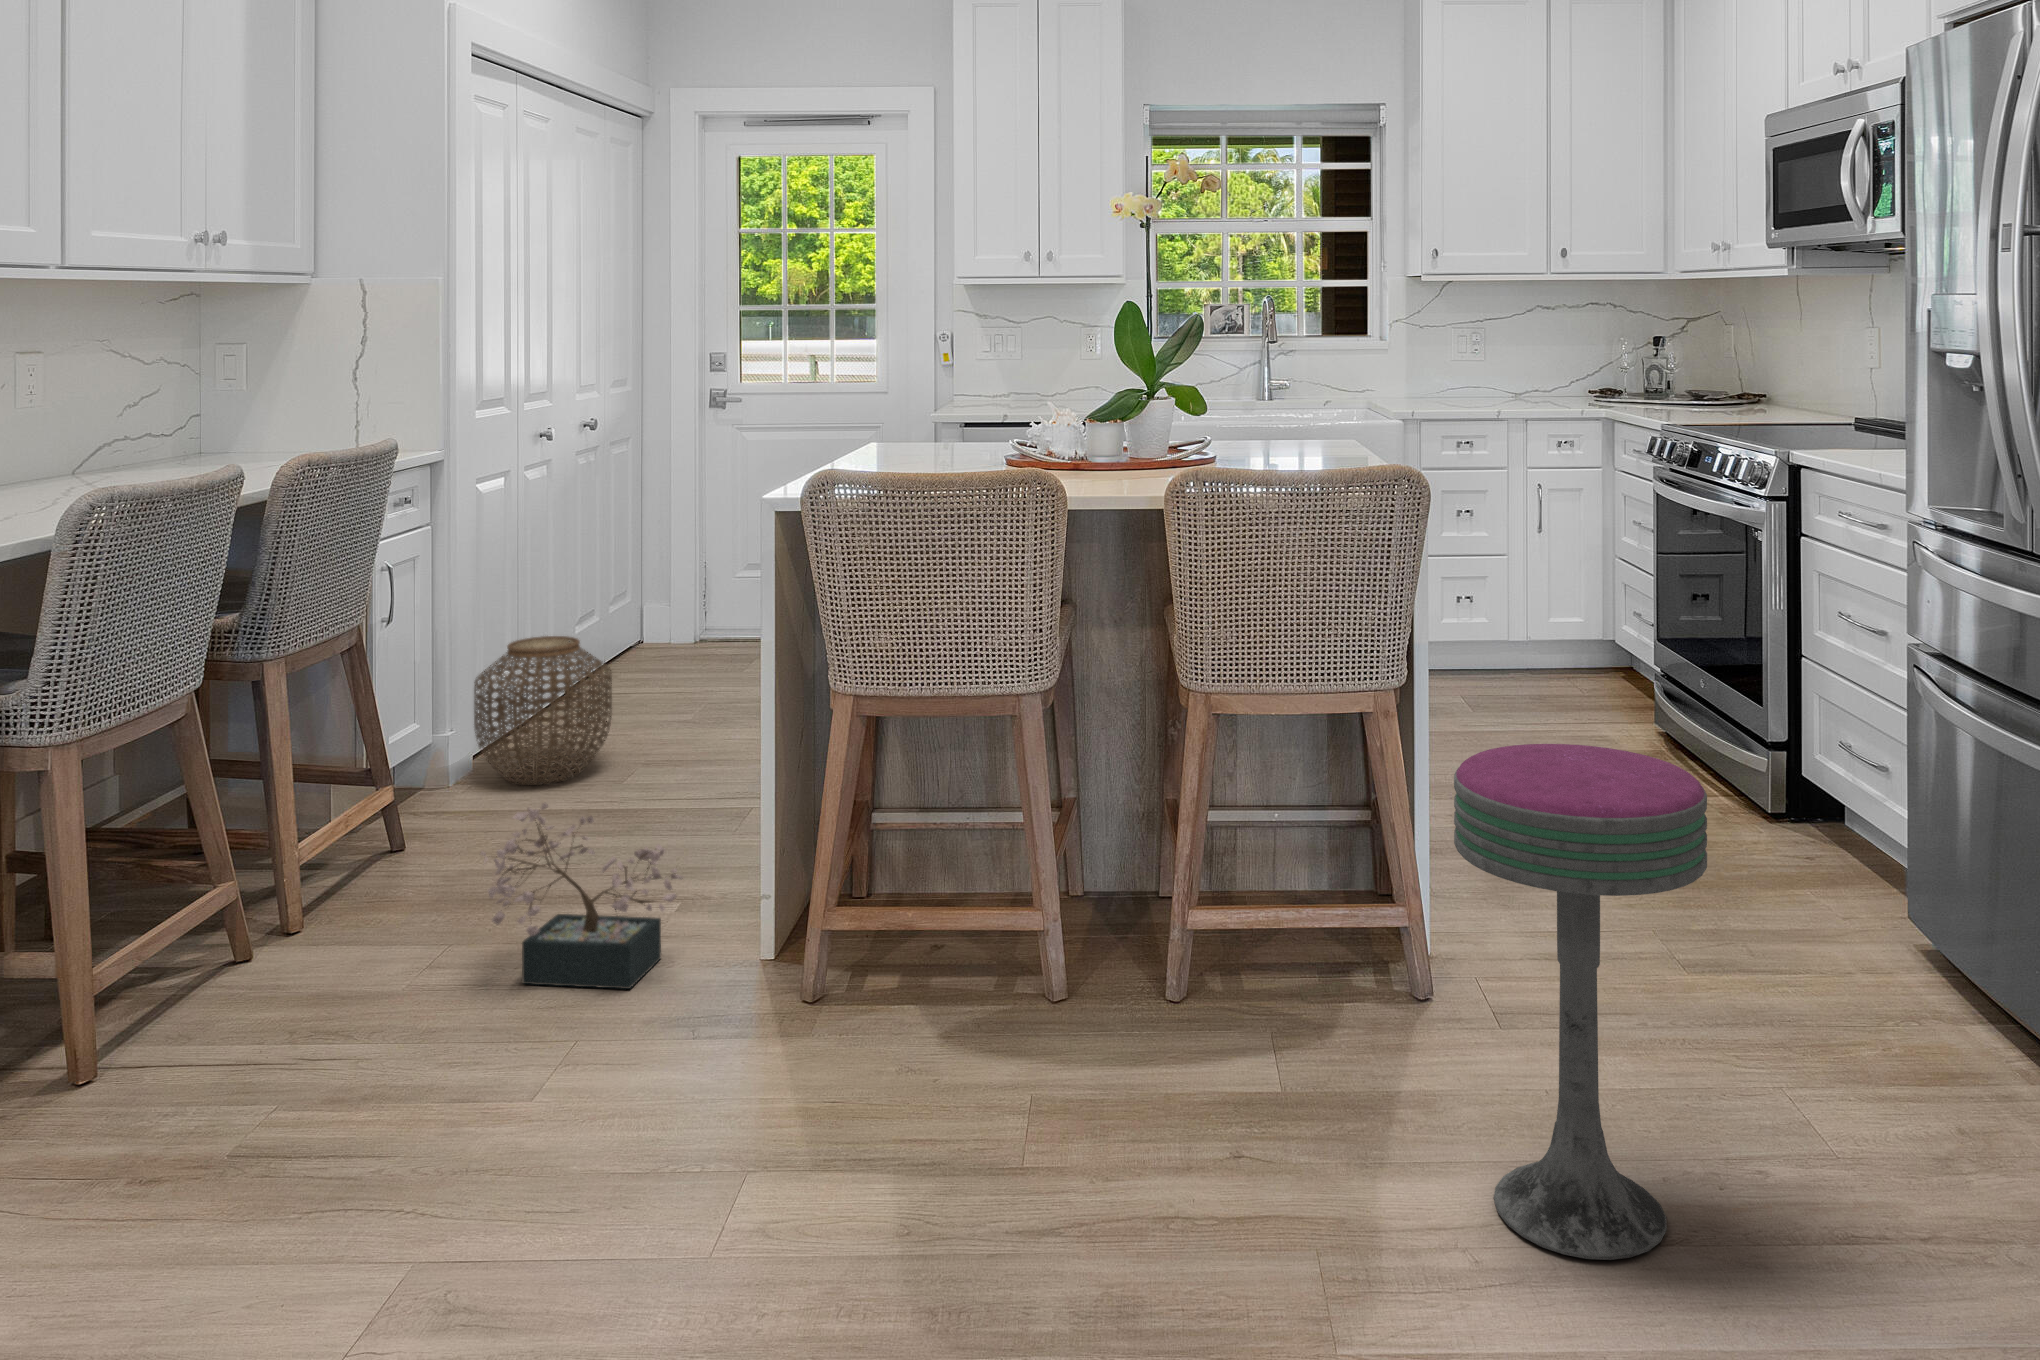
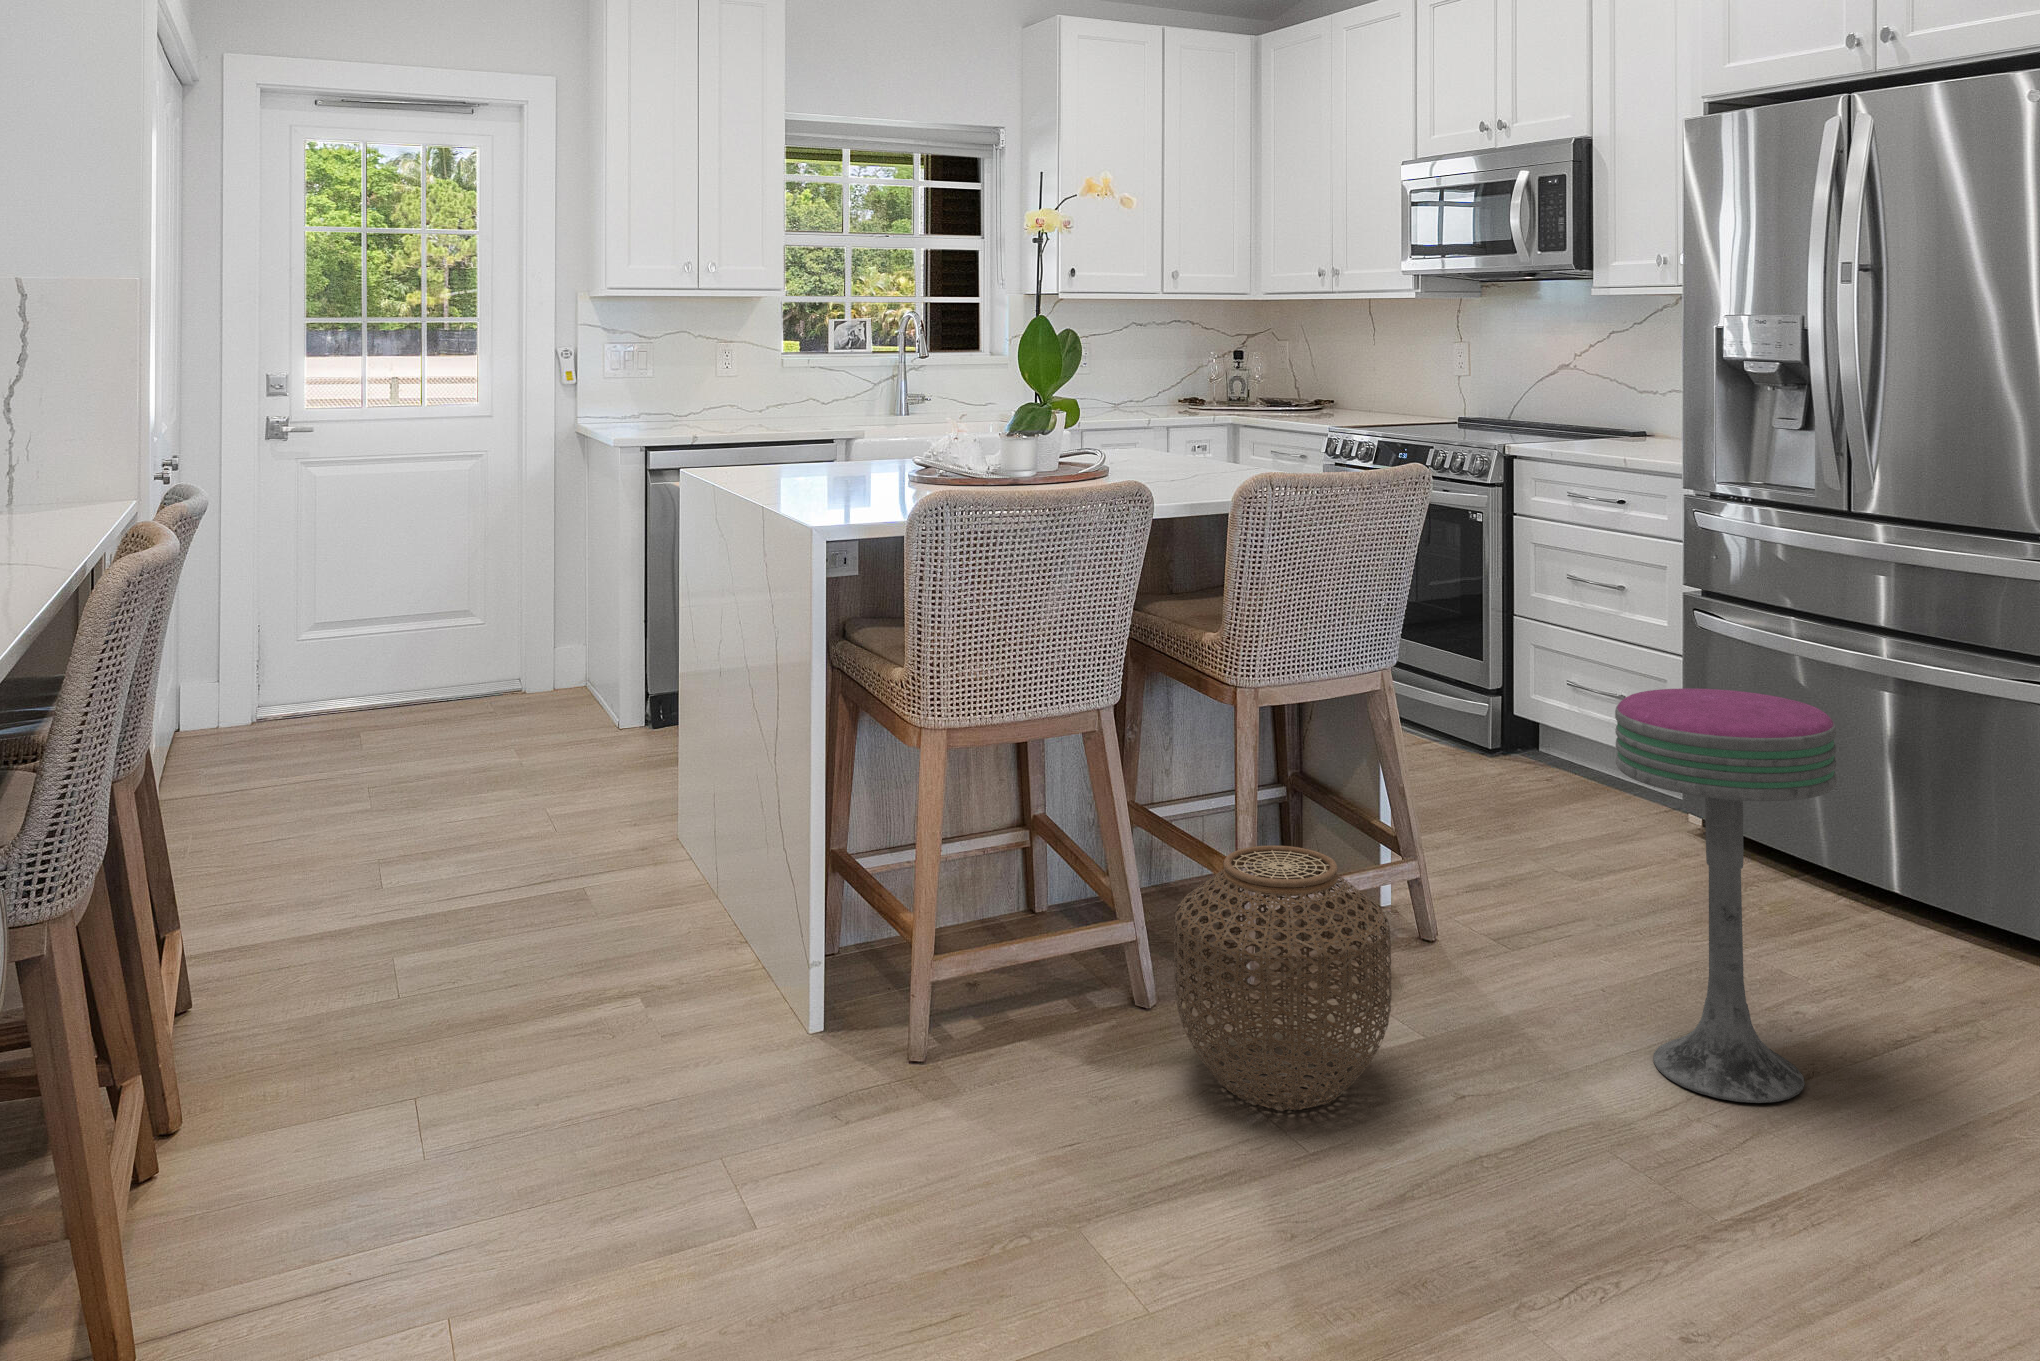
woven basket: present [474,636,612,785] -> present [1174,845,1392,1110]
decorative plant: present [481,803,683,989] -> none [516,893,746,1103]

